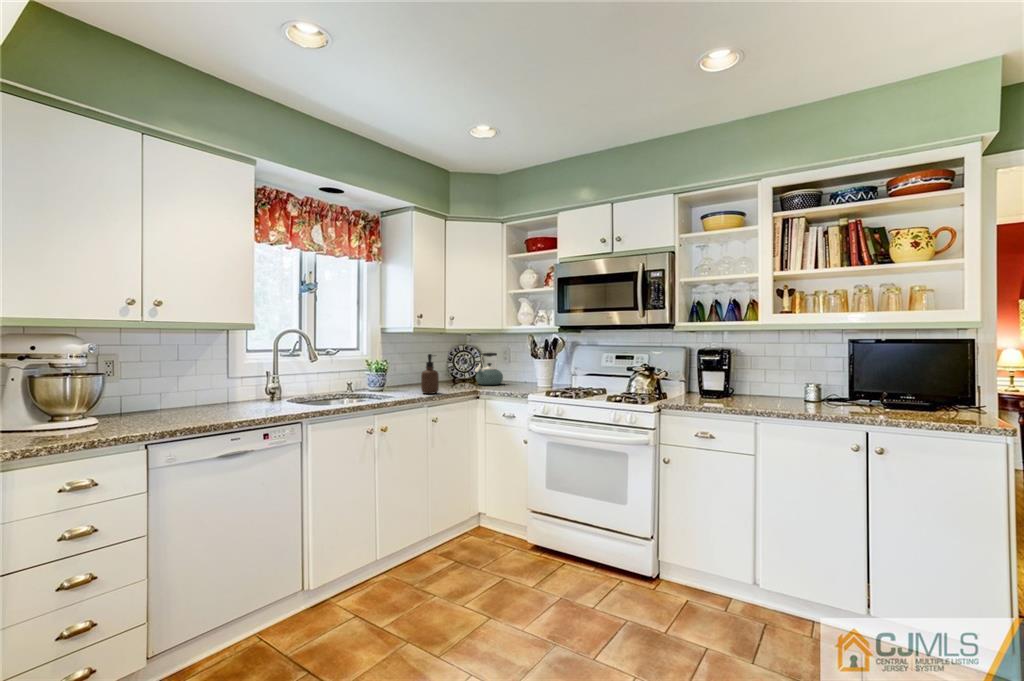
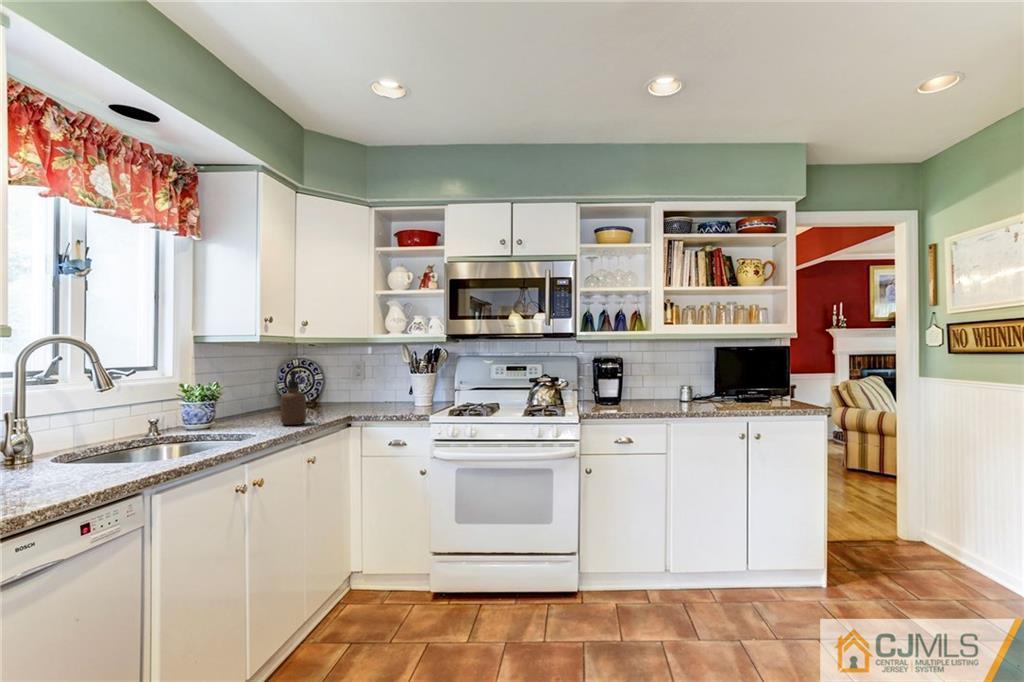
kettle: present [475,353,503,385] -> none [326,366,362,408]

